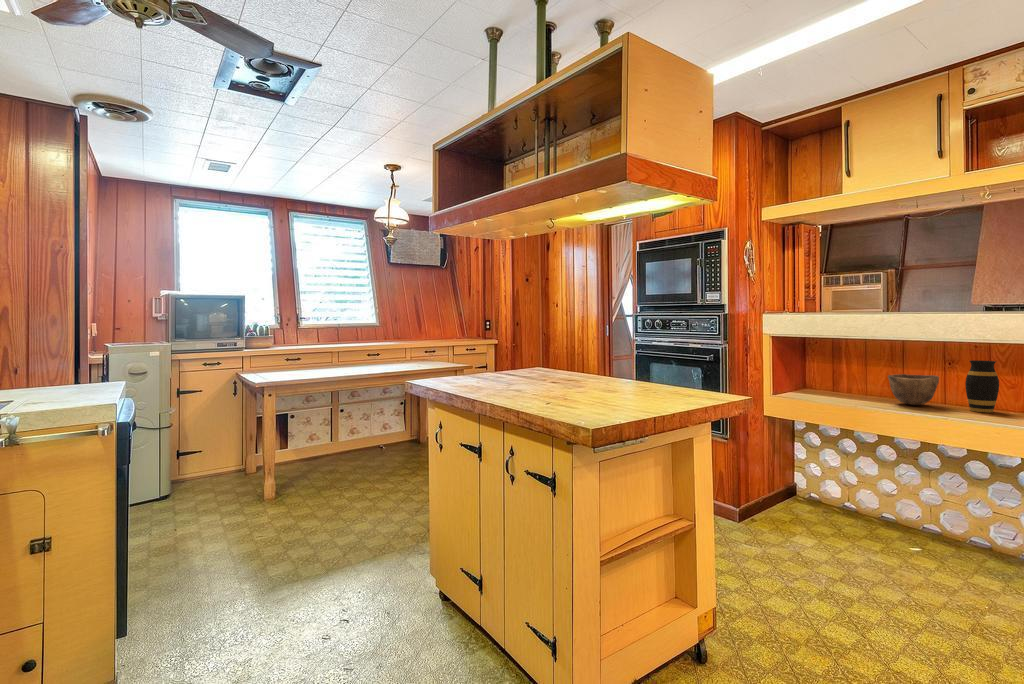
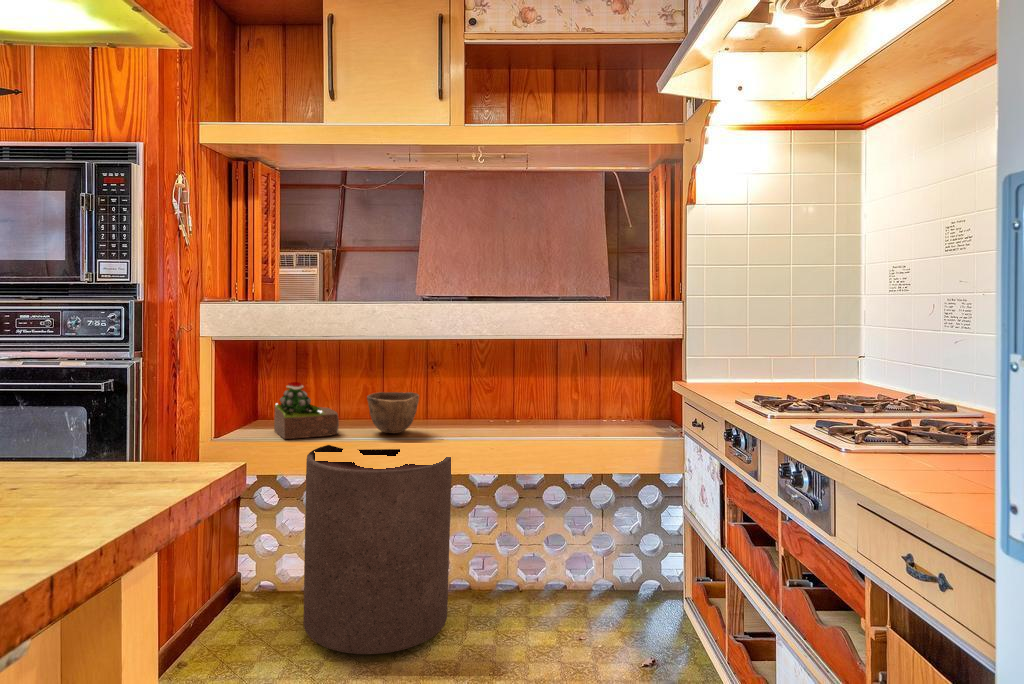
vase: present [965,360,999,412] -> none [442,372,471,435]
succulent plant: none [814,363,863,401] -> present [274,382,339,439]
trash can: none [831,407,967,564] -> present [303,445,452,654]

